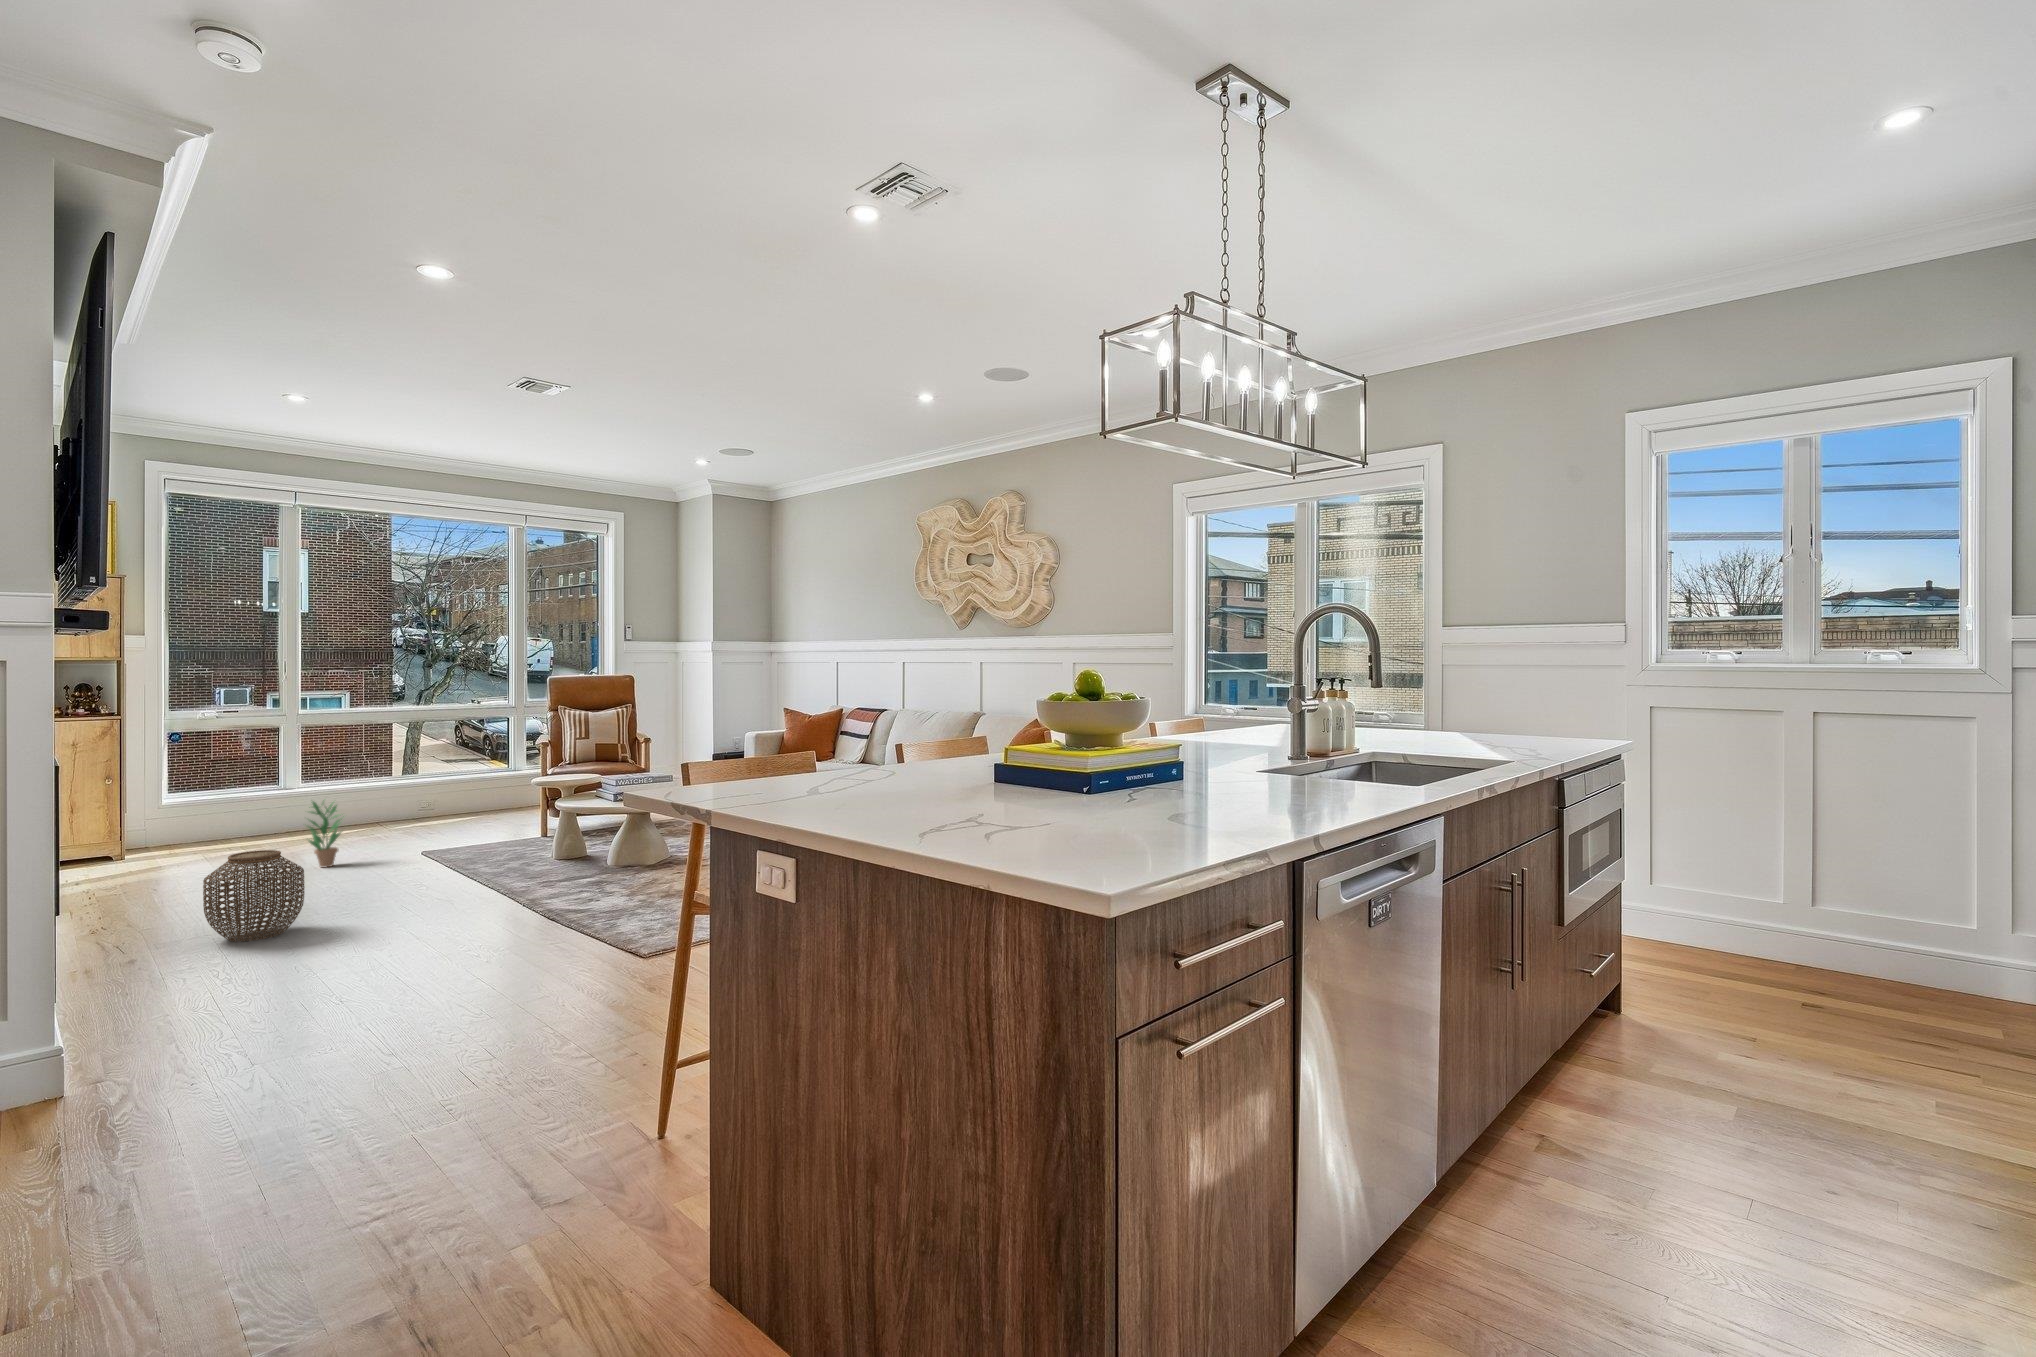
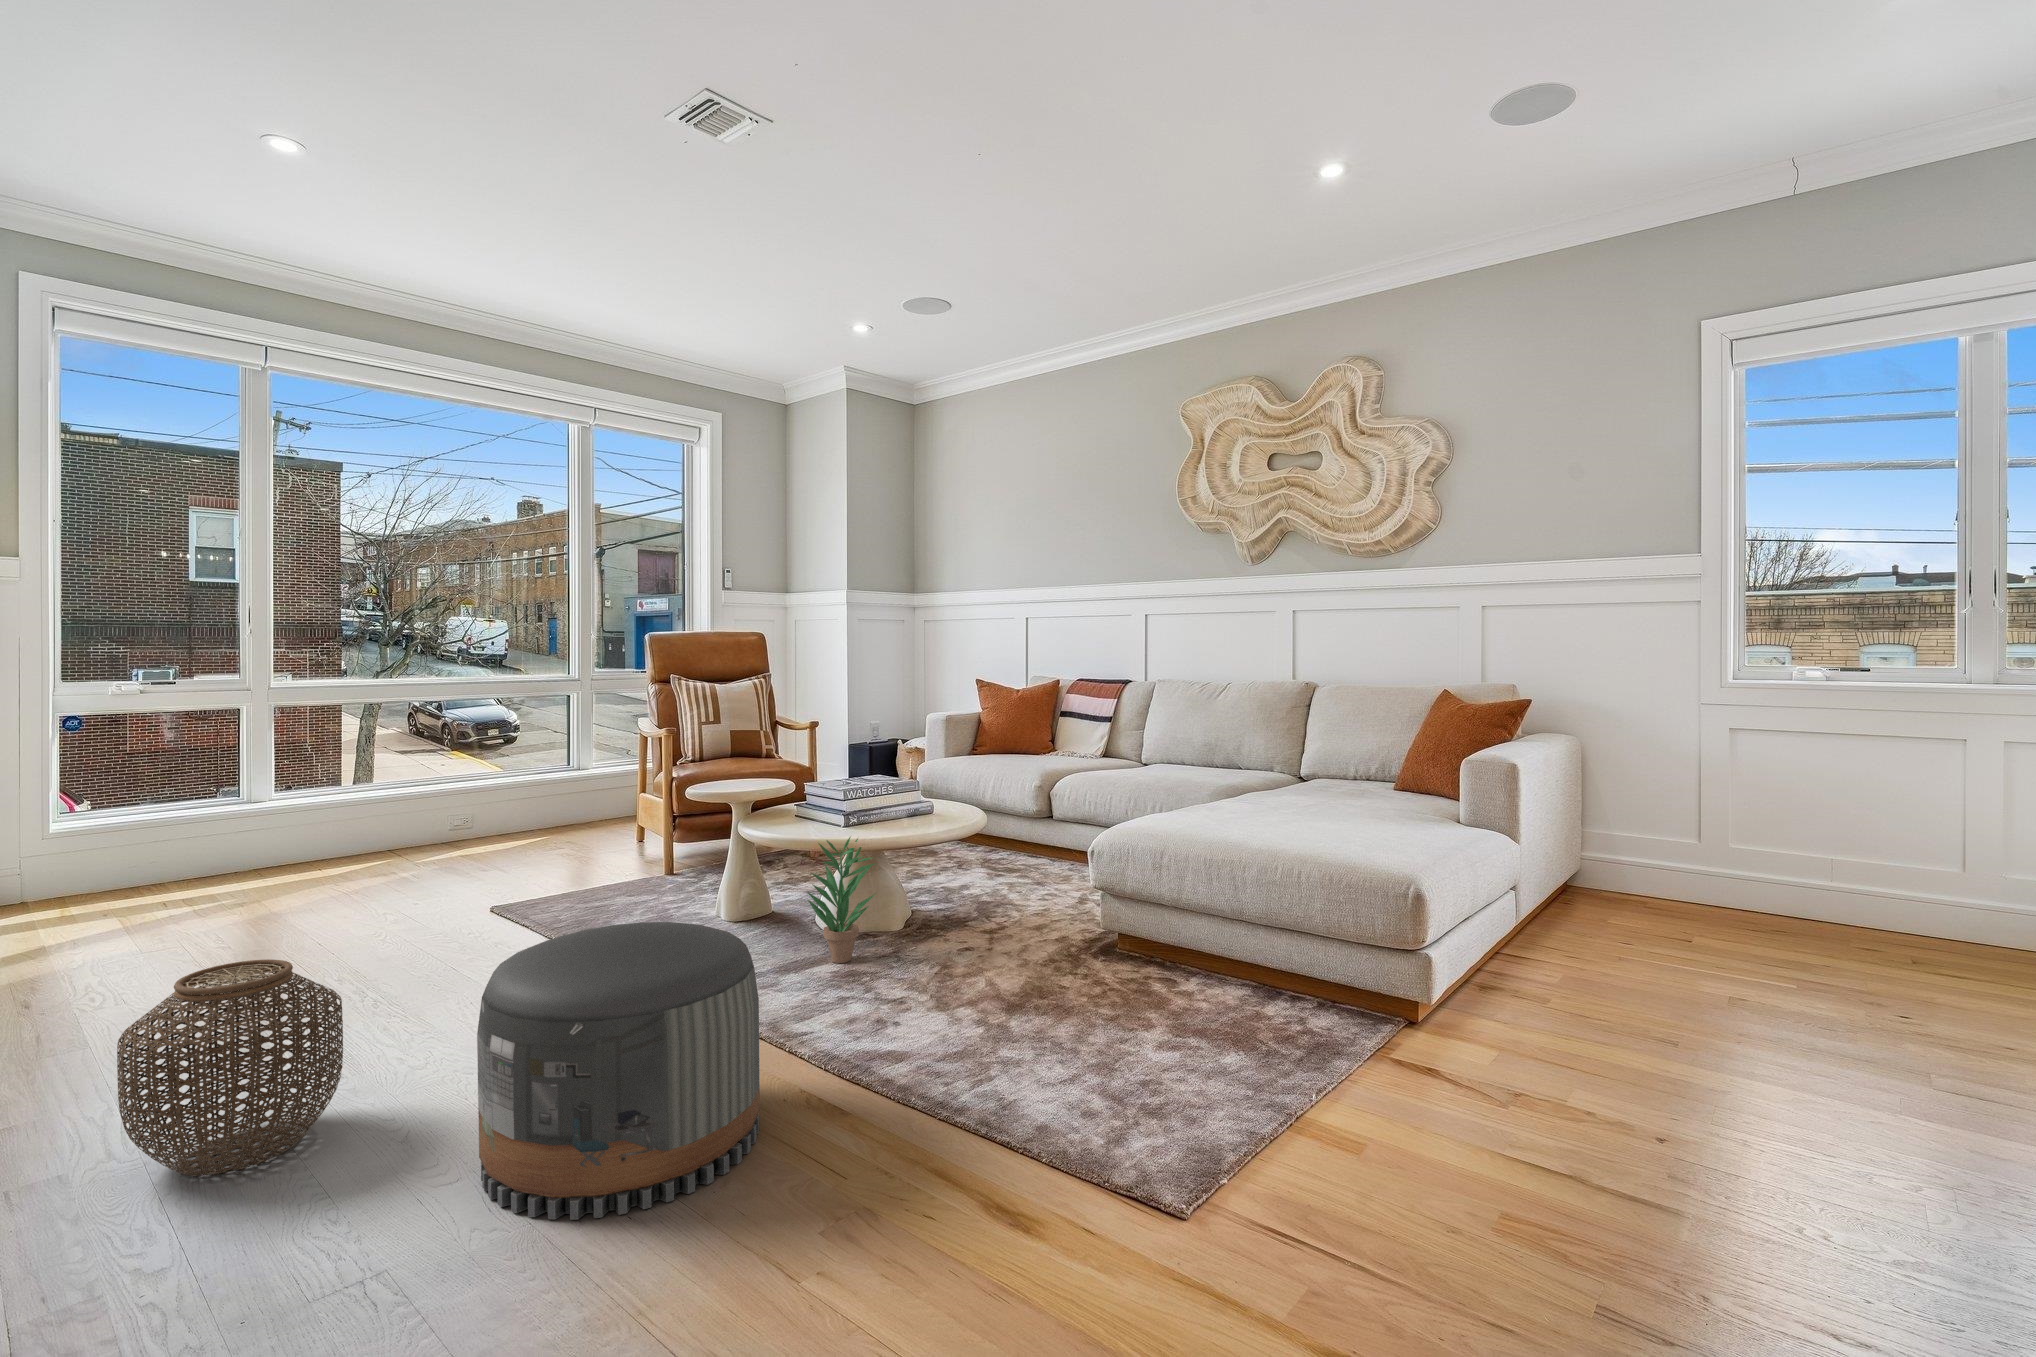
potted plant: present [309,802,344,867] -> present [808,837,875,963]
pouf: none [357,837,495,954] -> present [477,922,760,1220]

